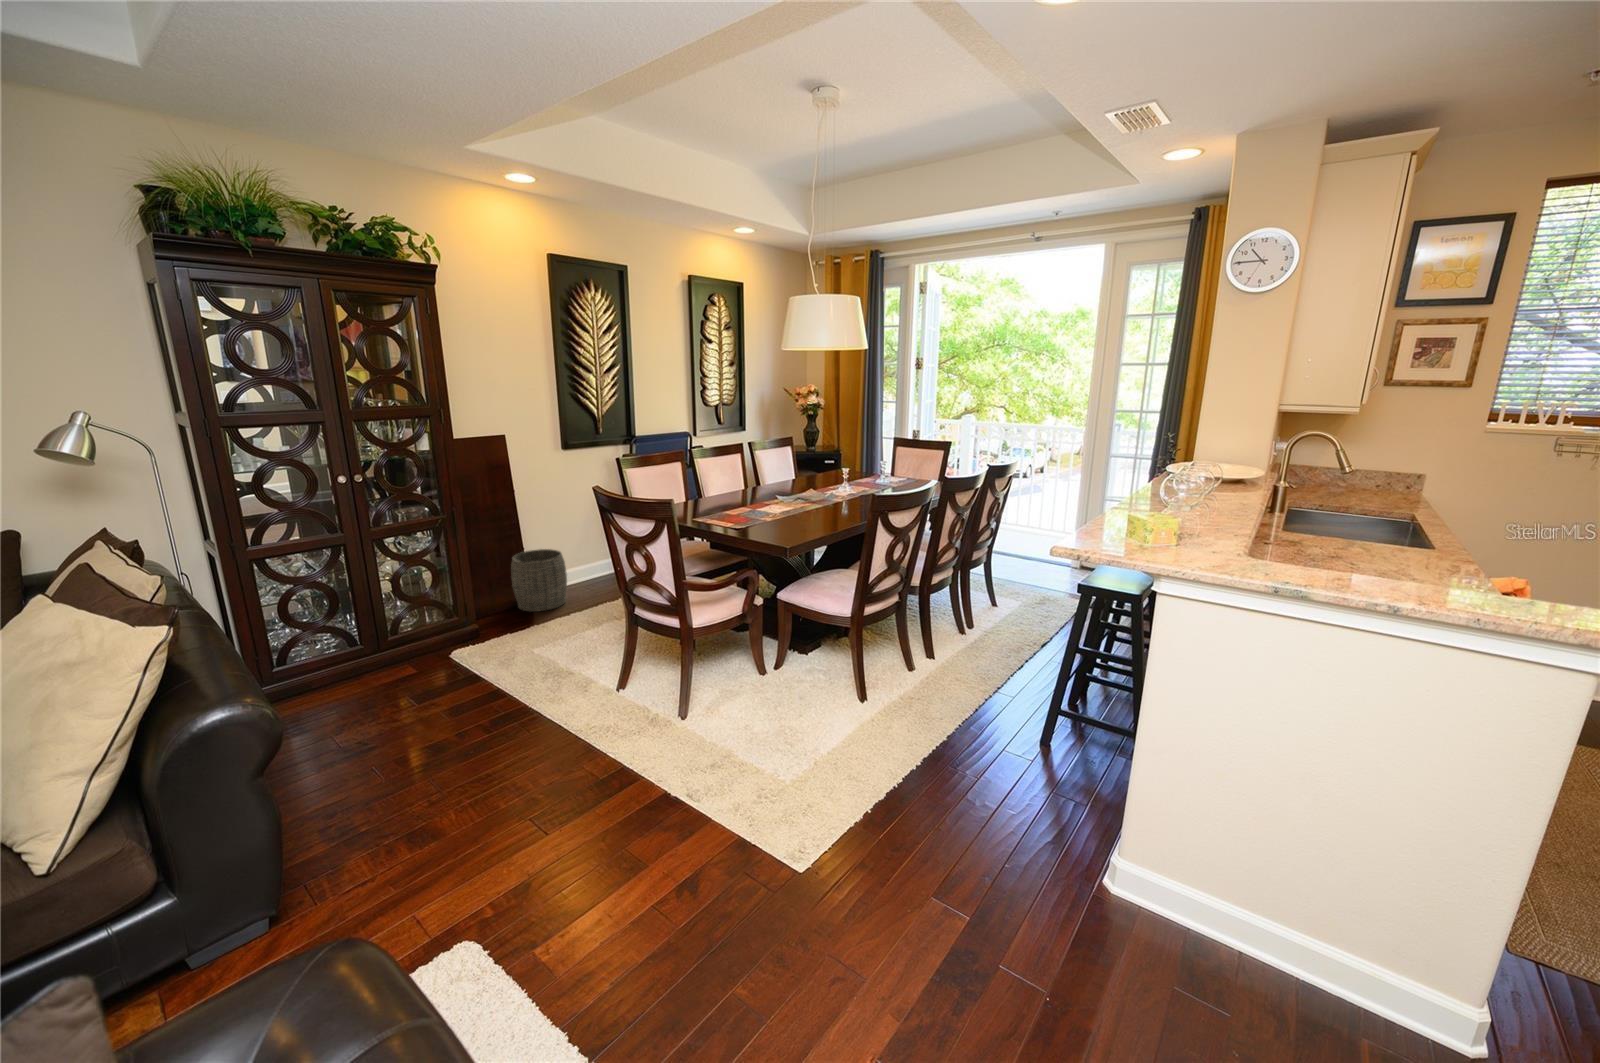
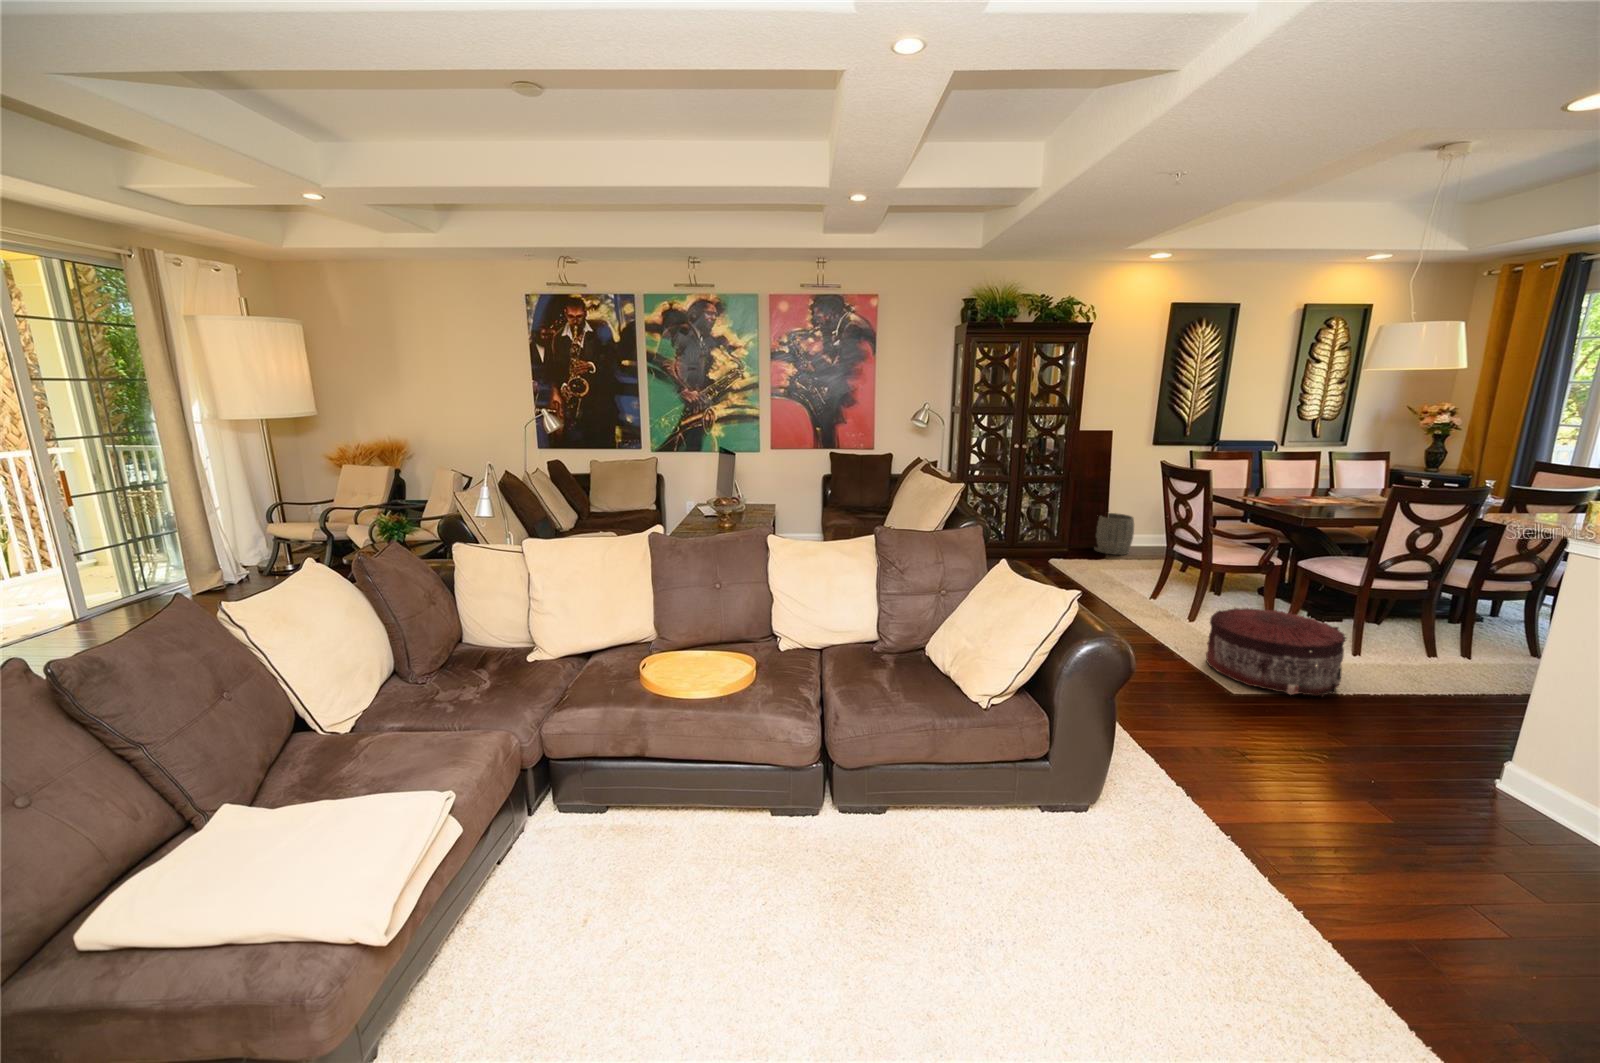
pouf: none [731,688,900,853] -> present [1206,608,1346,696]

